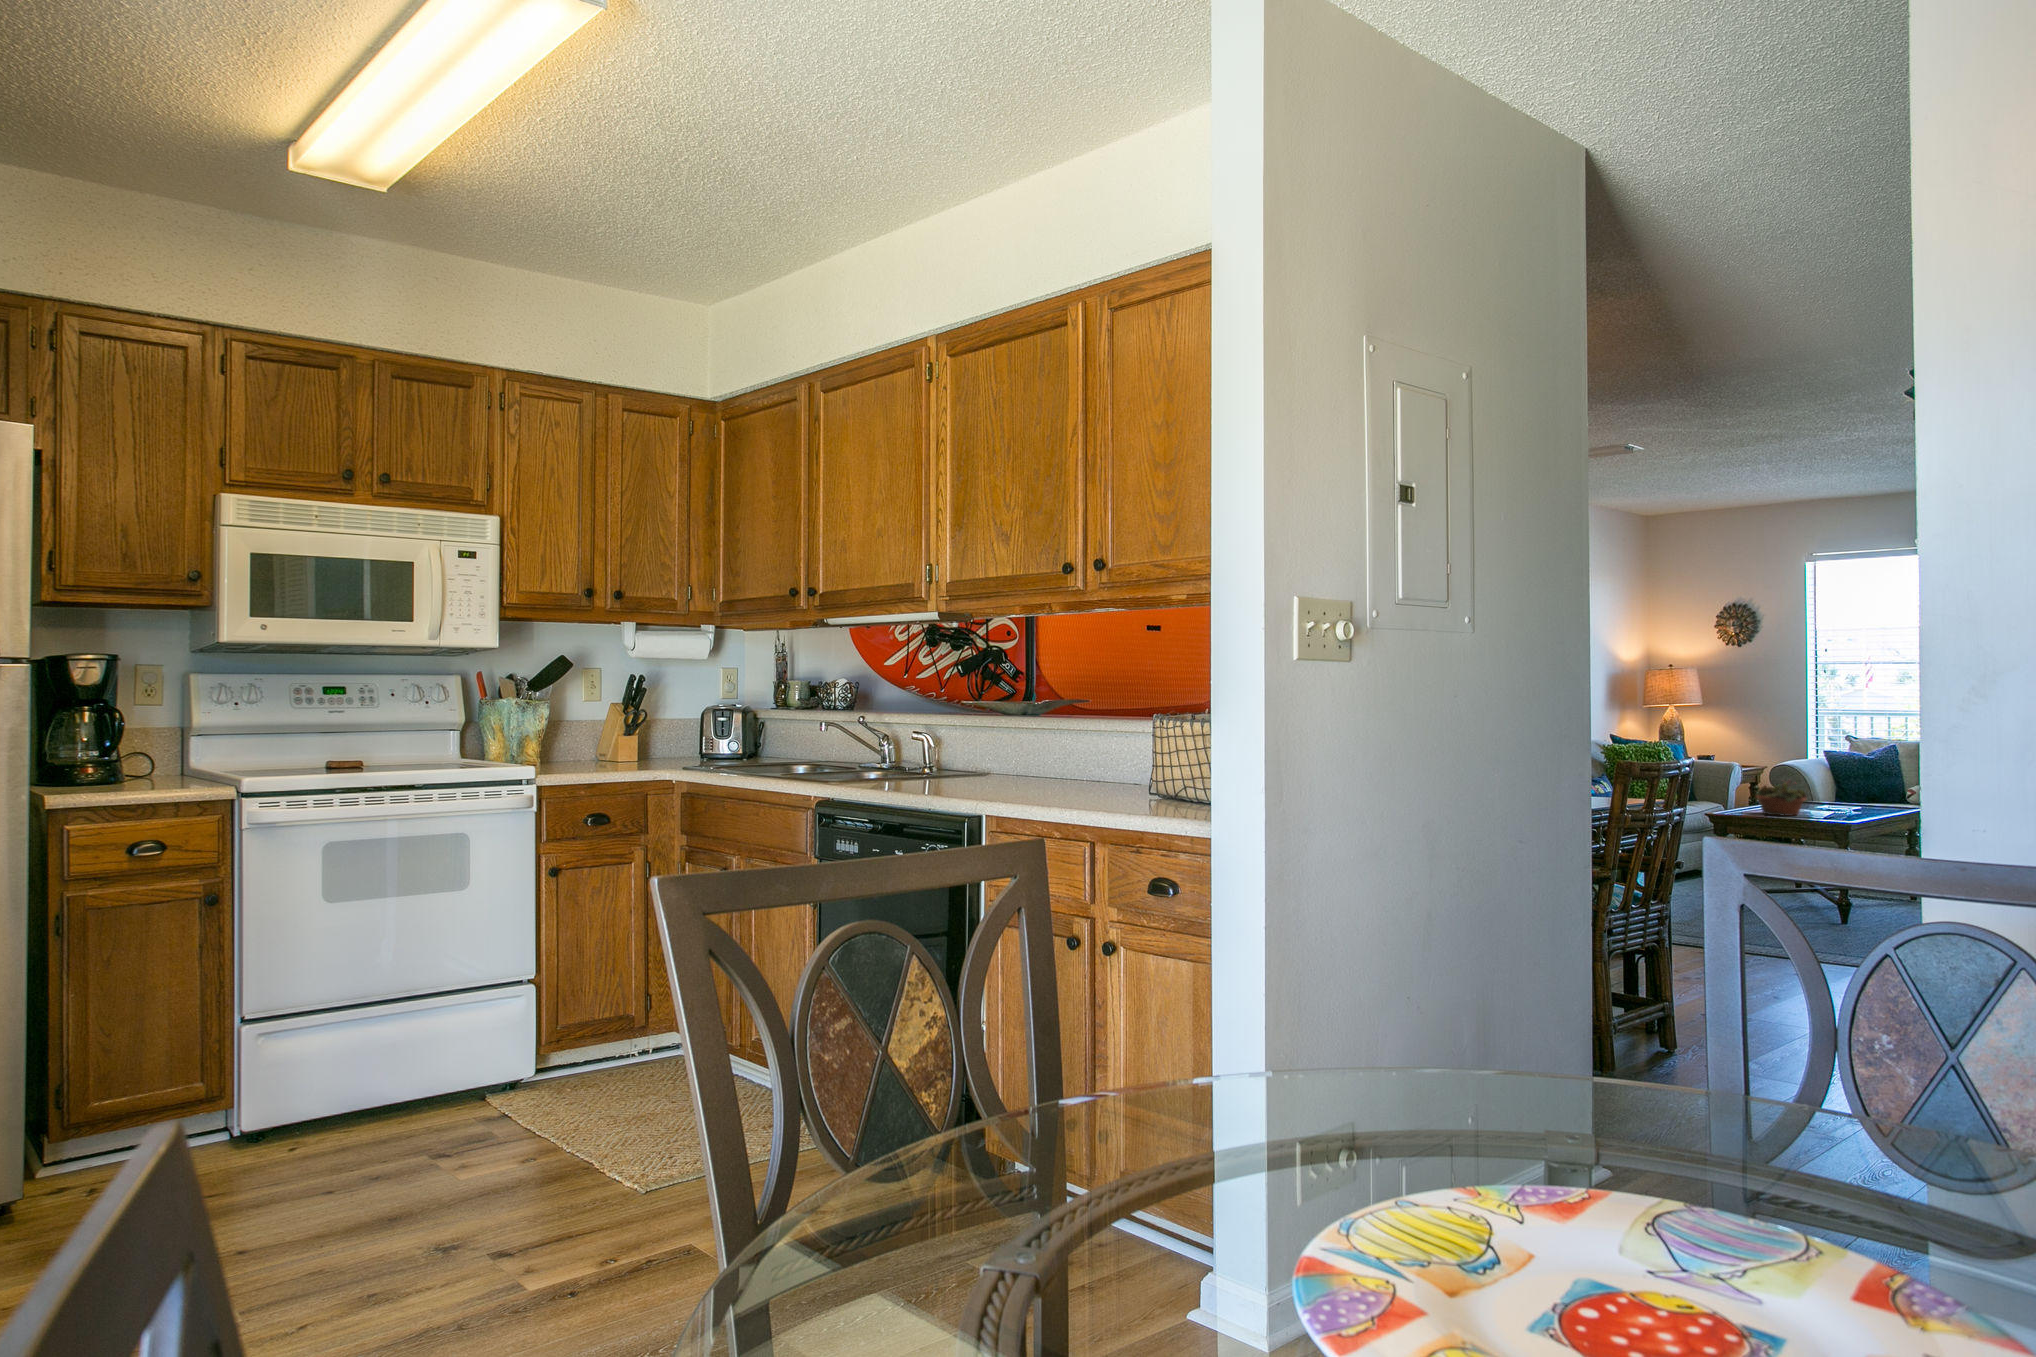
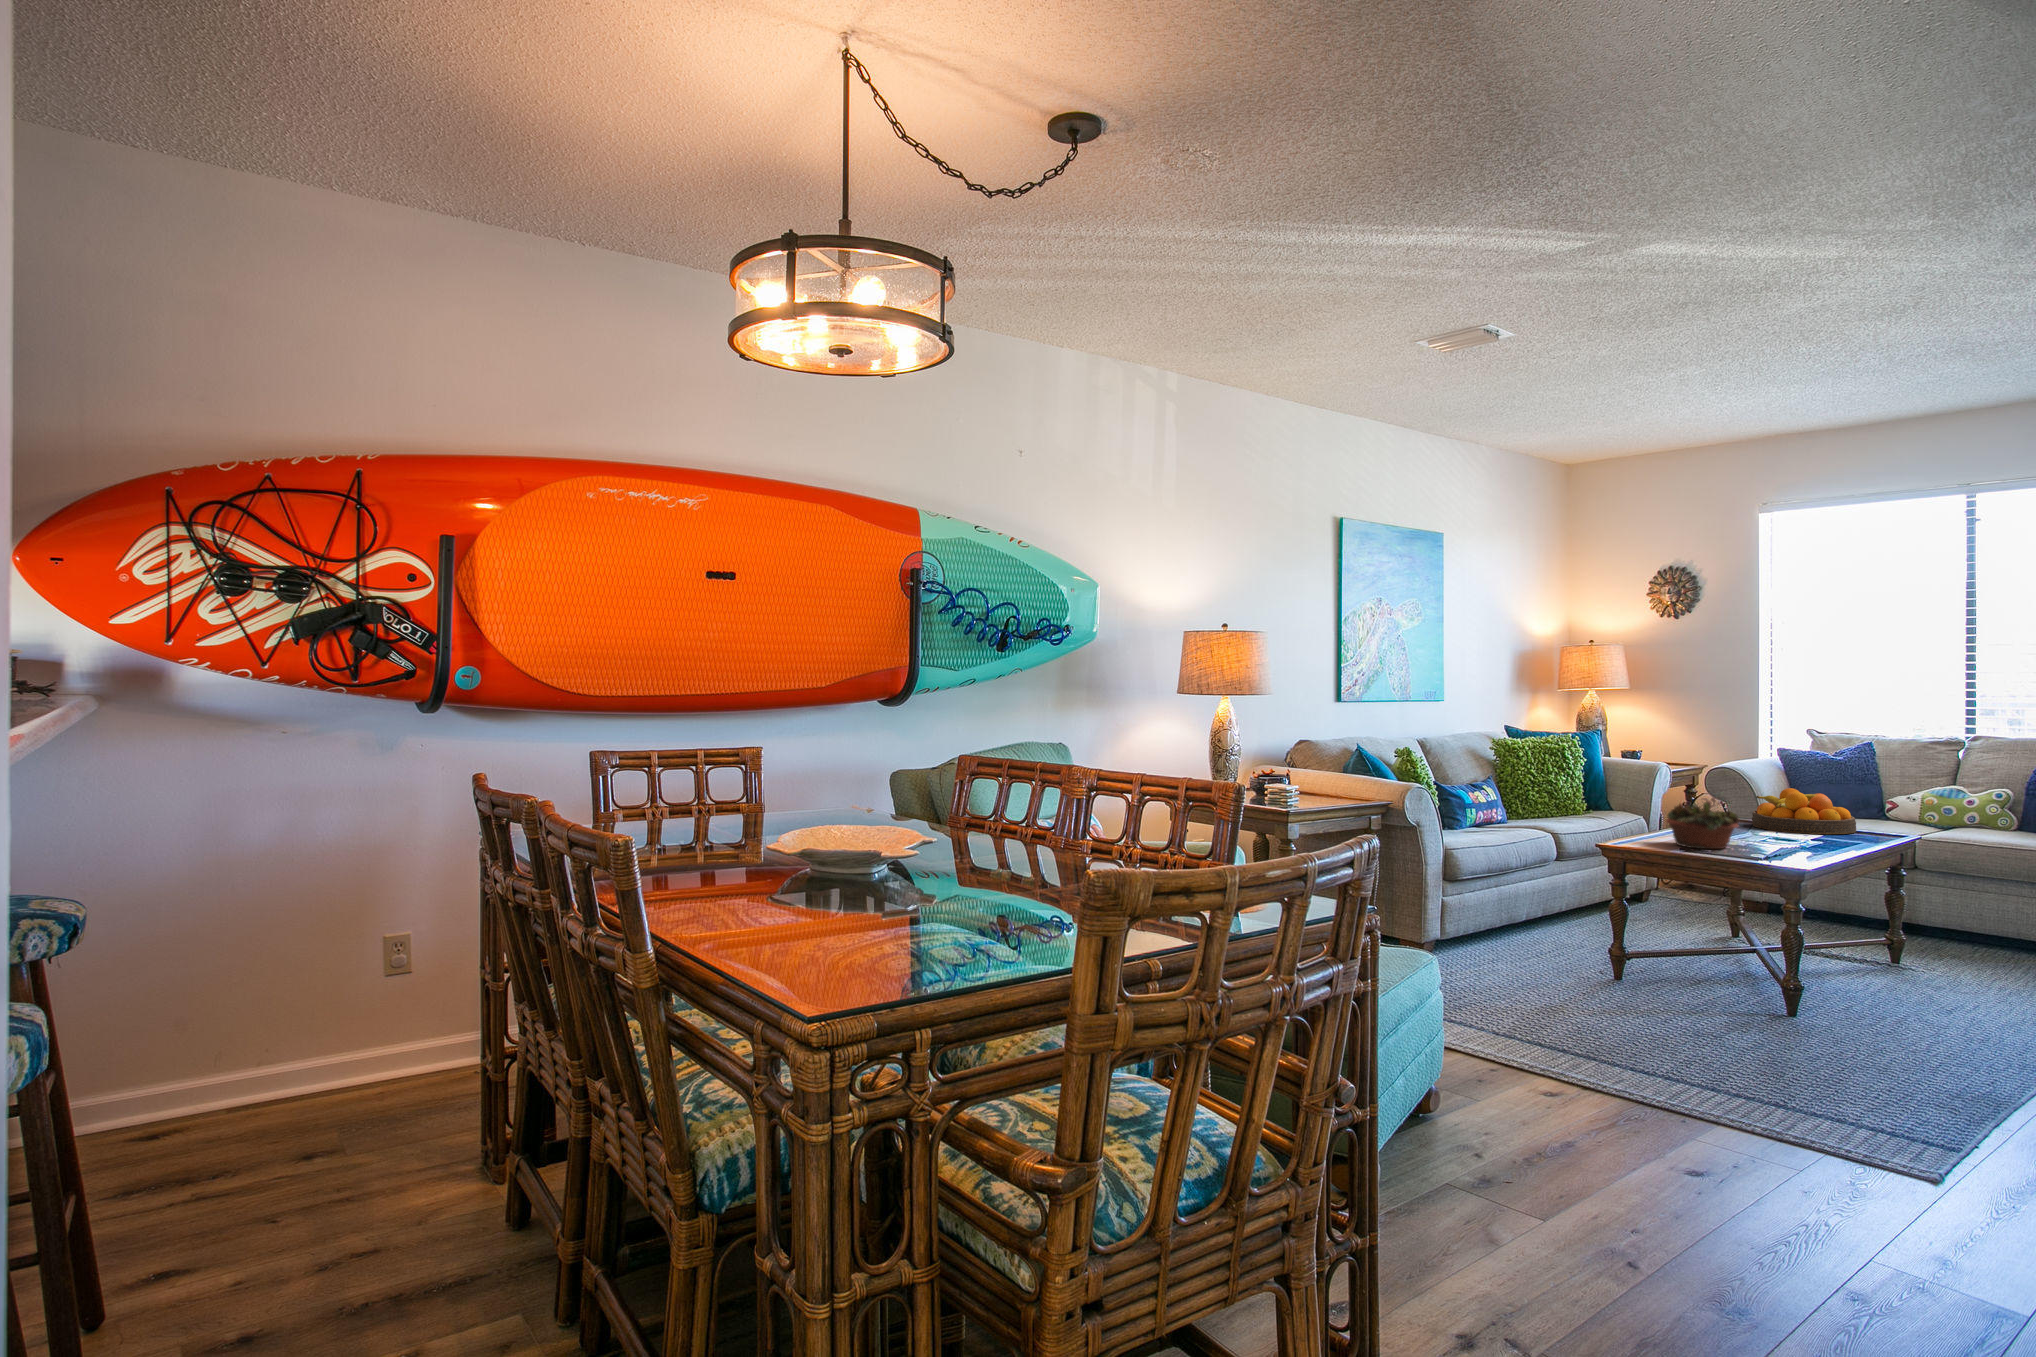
fruit bowl: none [1809,777,1883,809] -> present [1752,788,1856,834]

